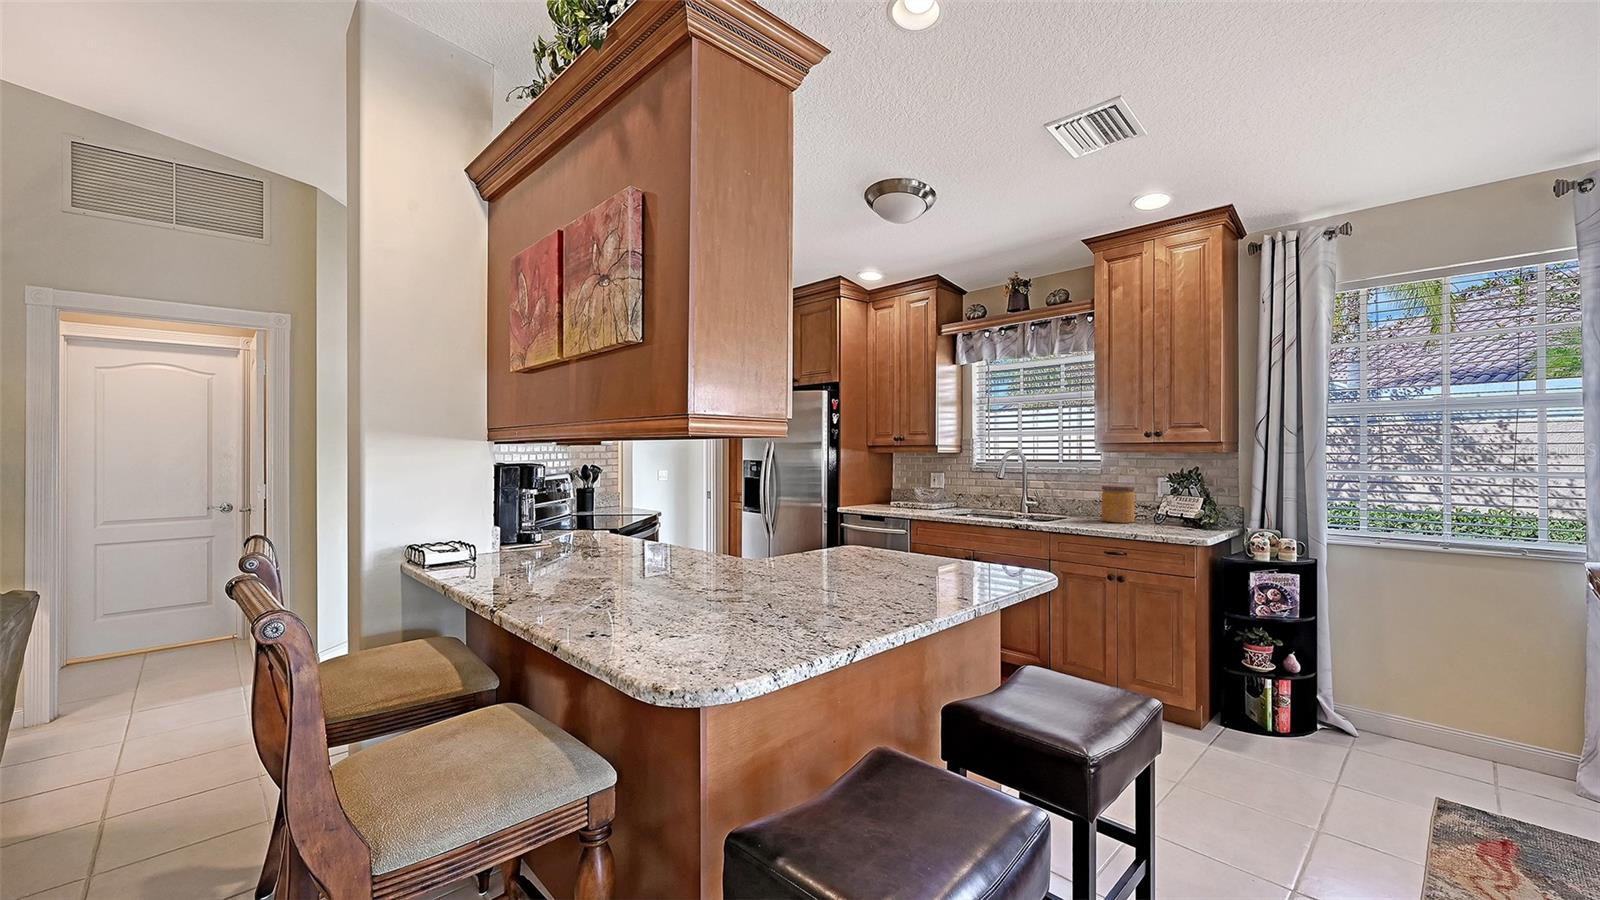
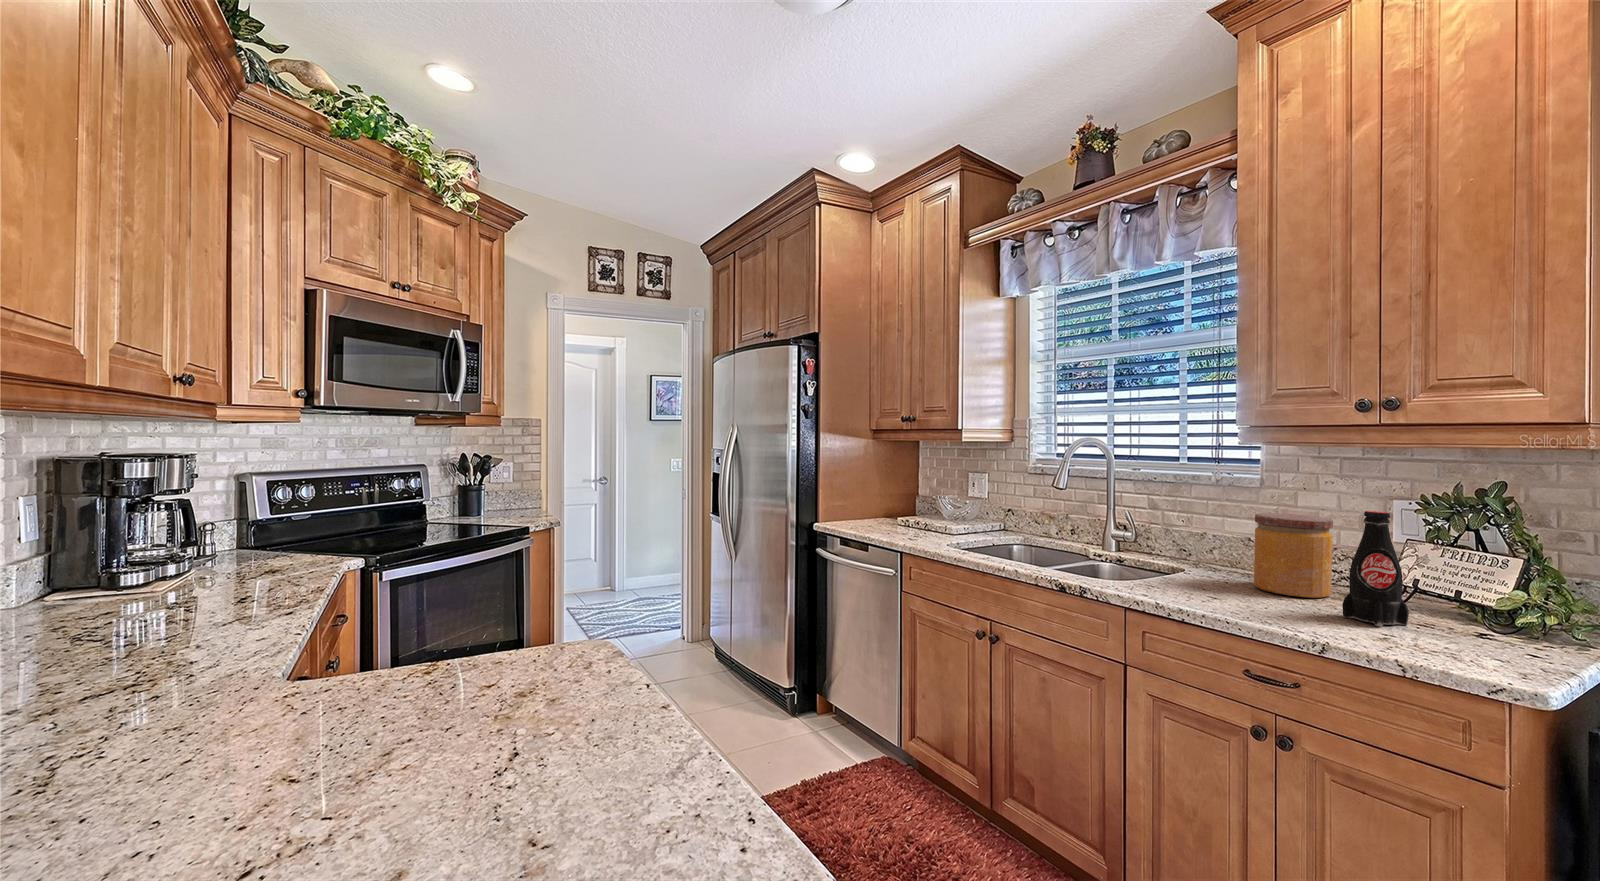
bottle: none [1140,480,1165,529] -> present [1342,511,1409,626]

